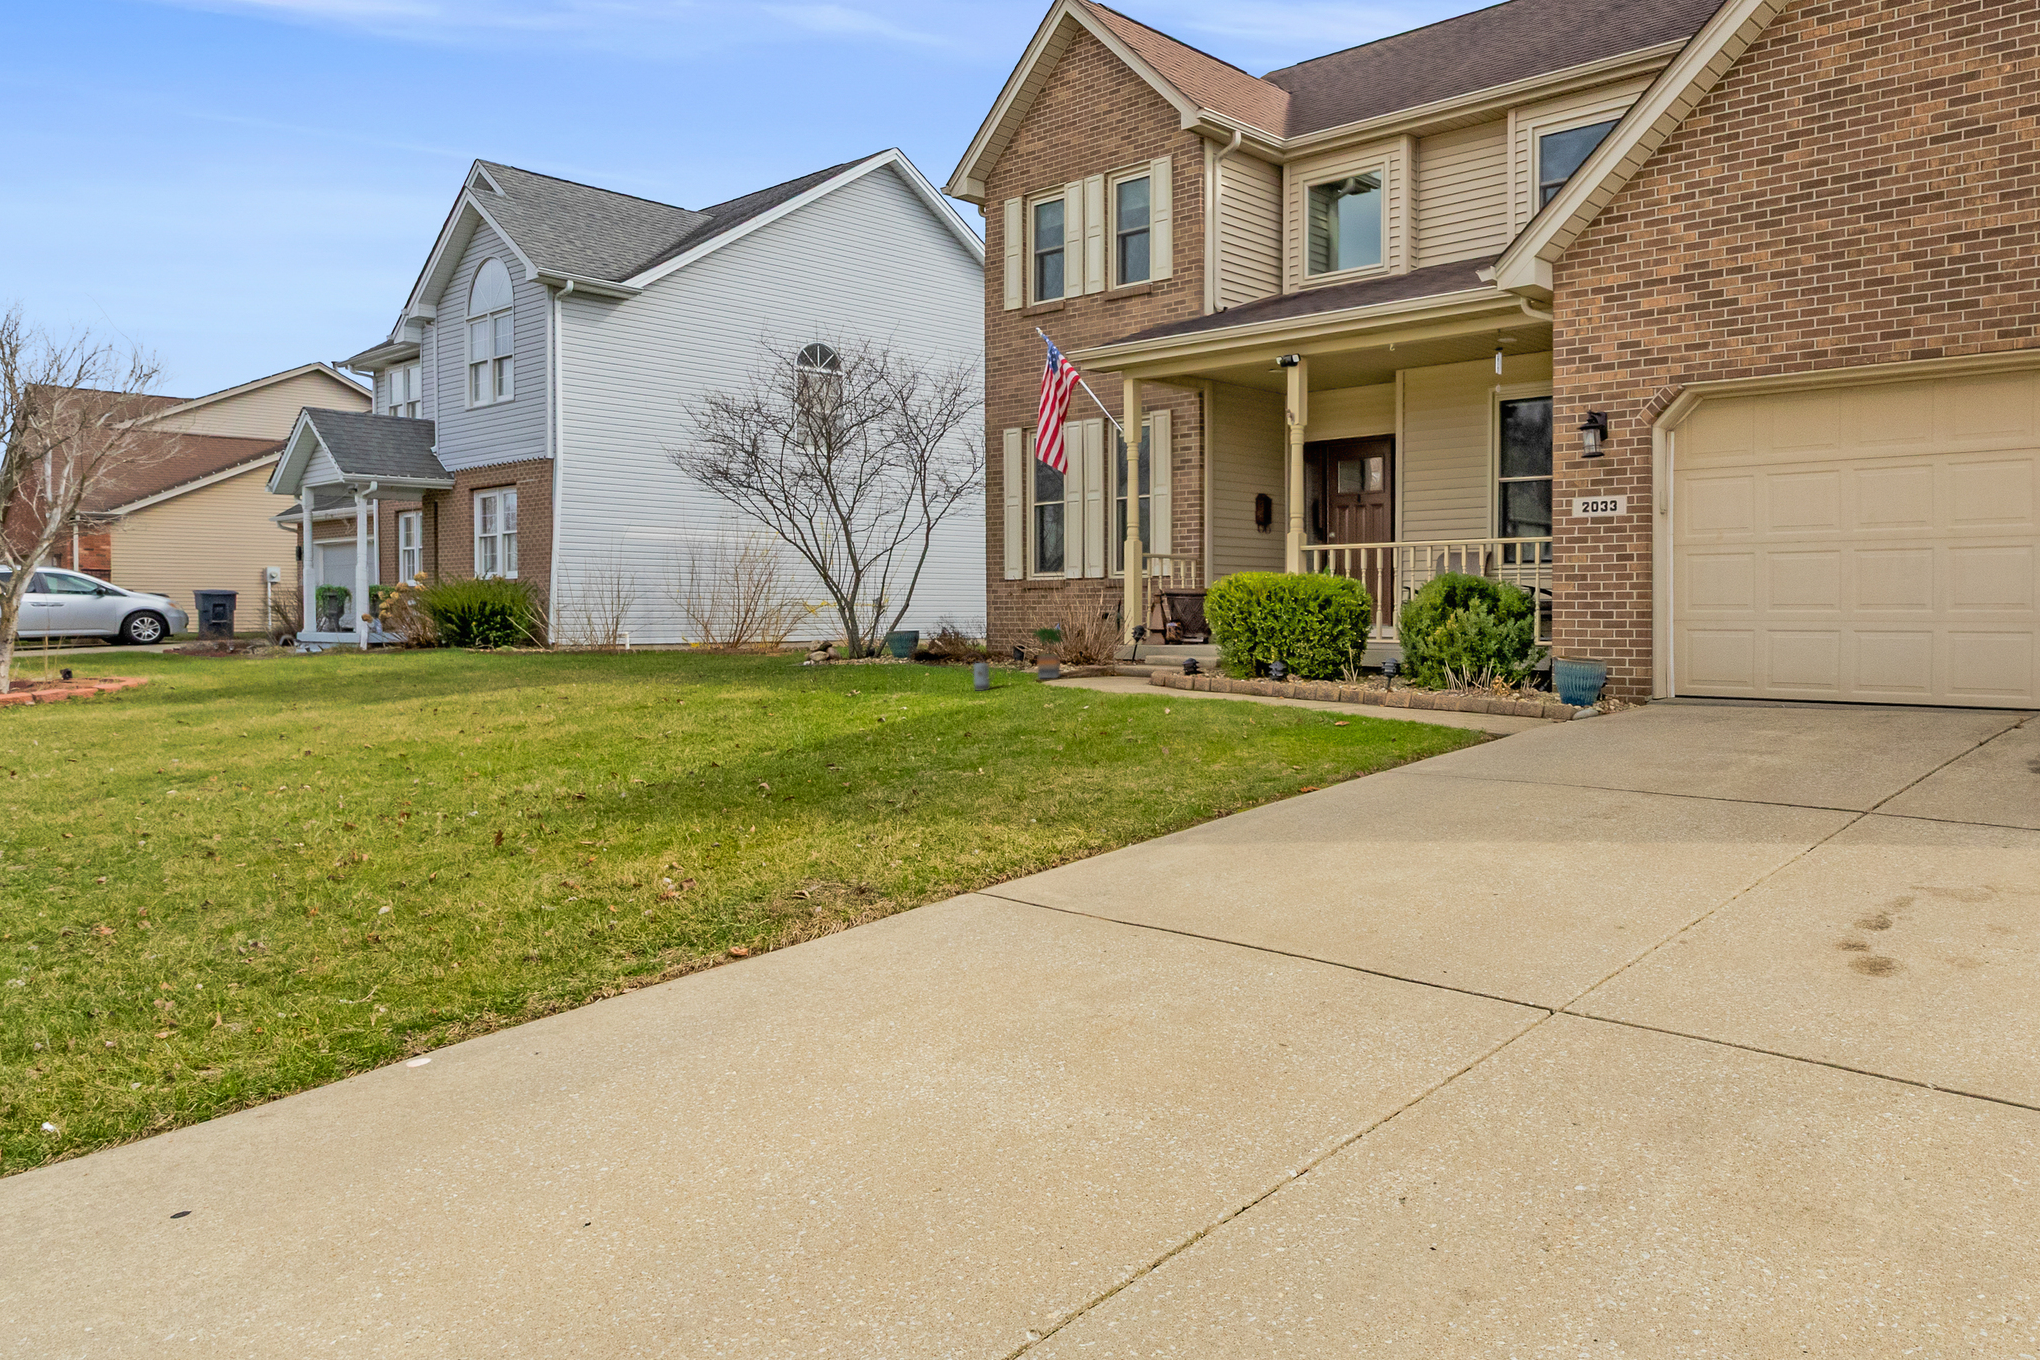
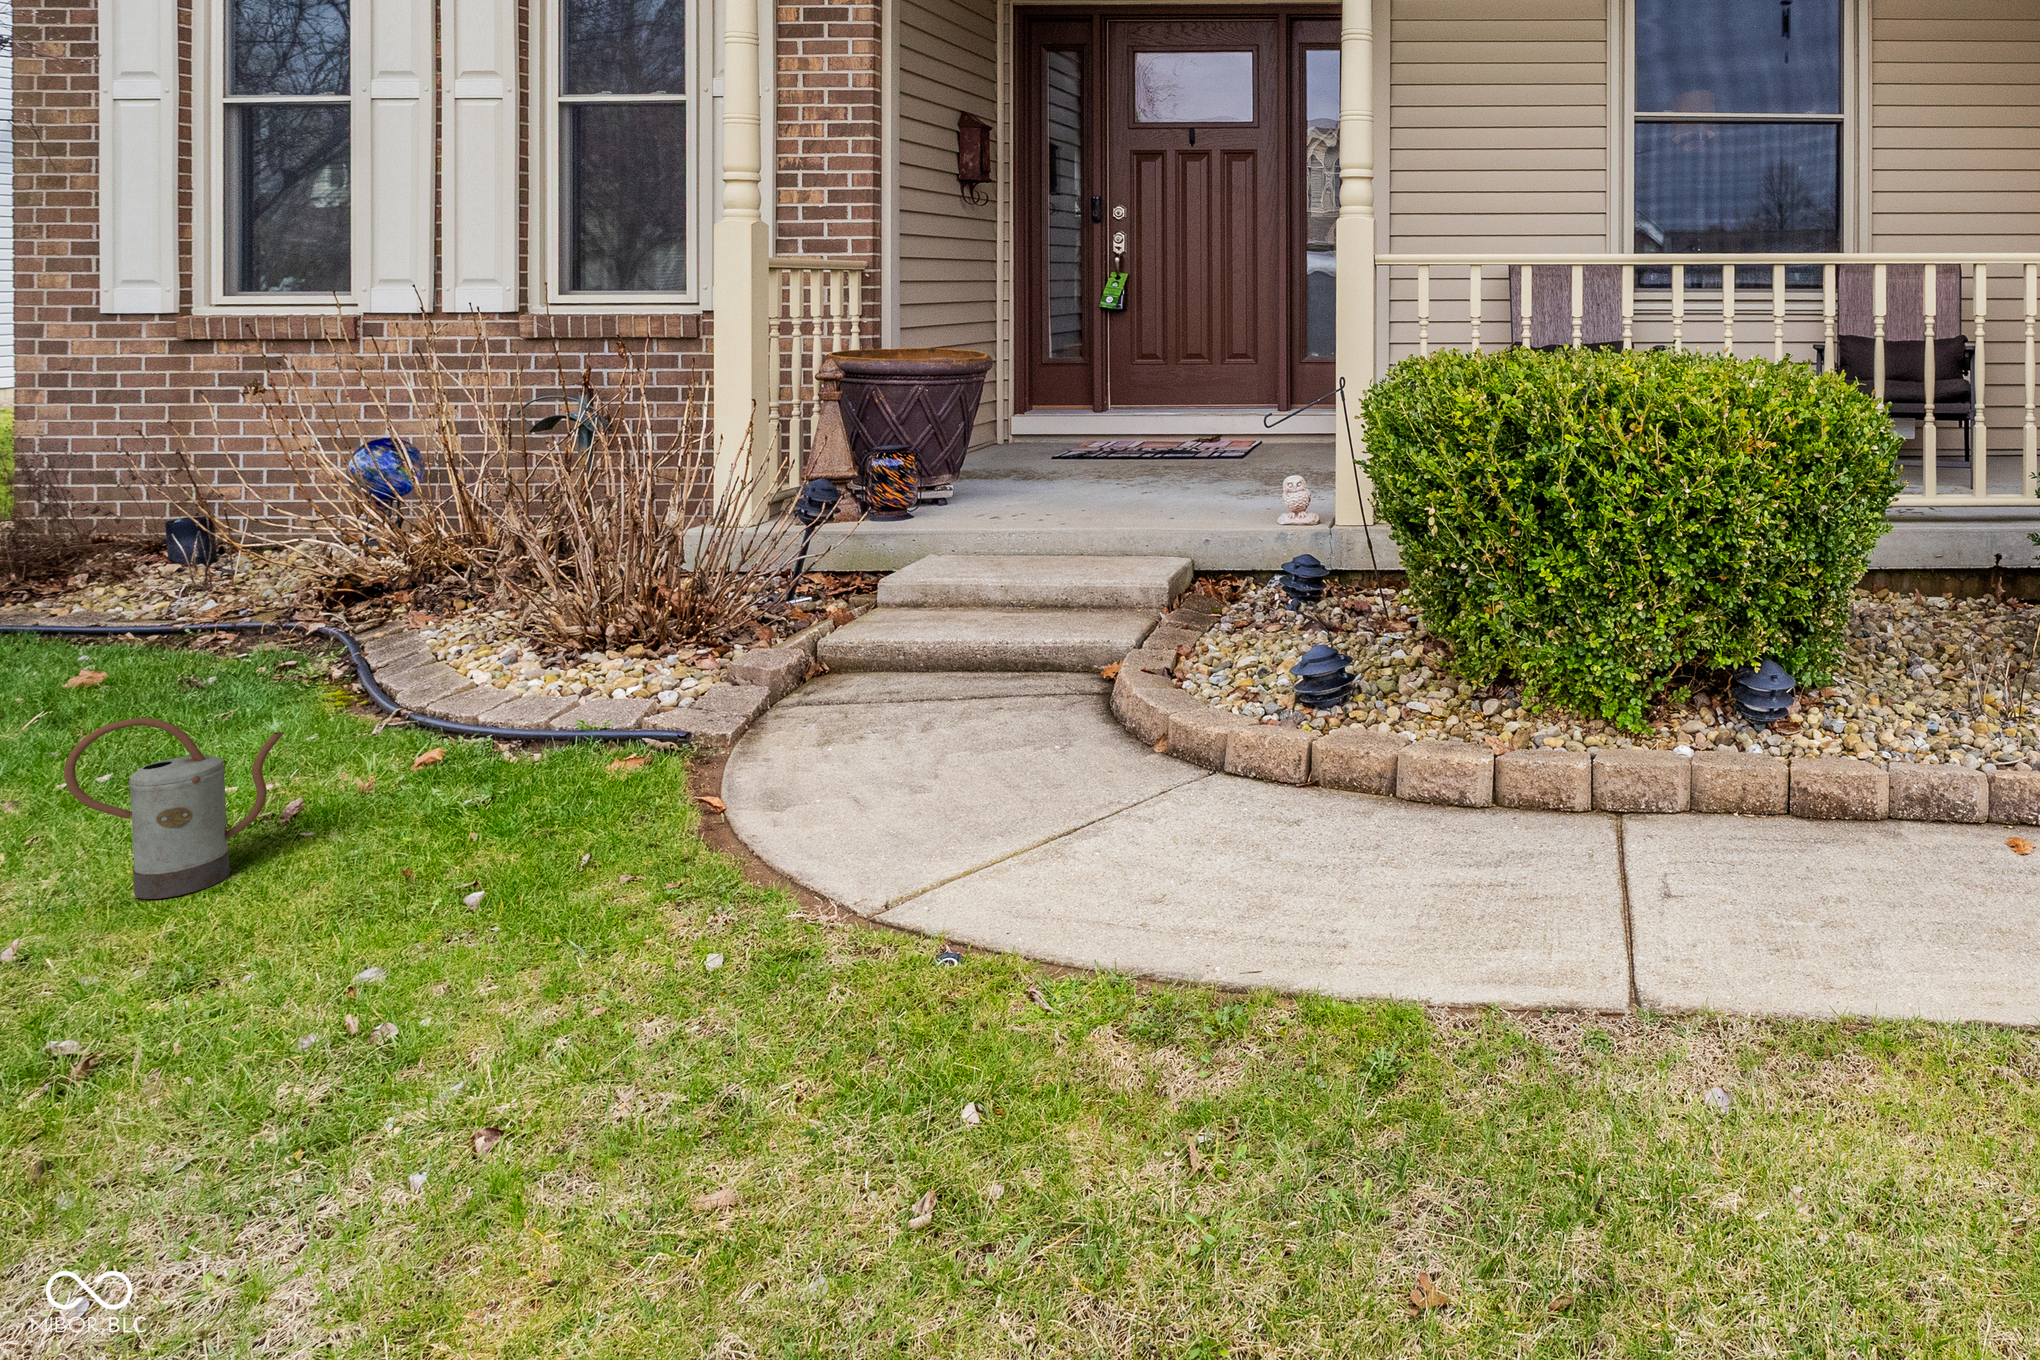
potted tree: present [1033,627,1065,678] -> none [394,535,561,743]

